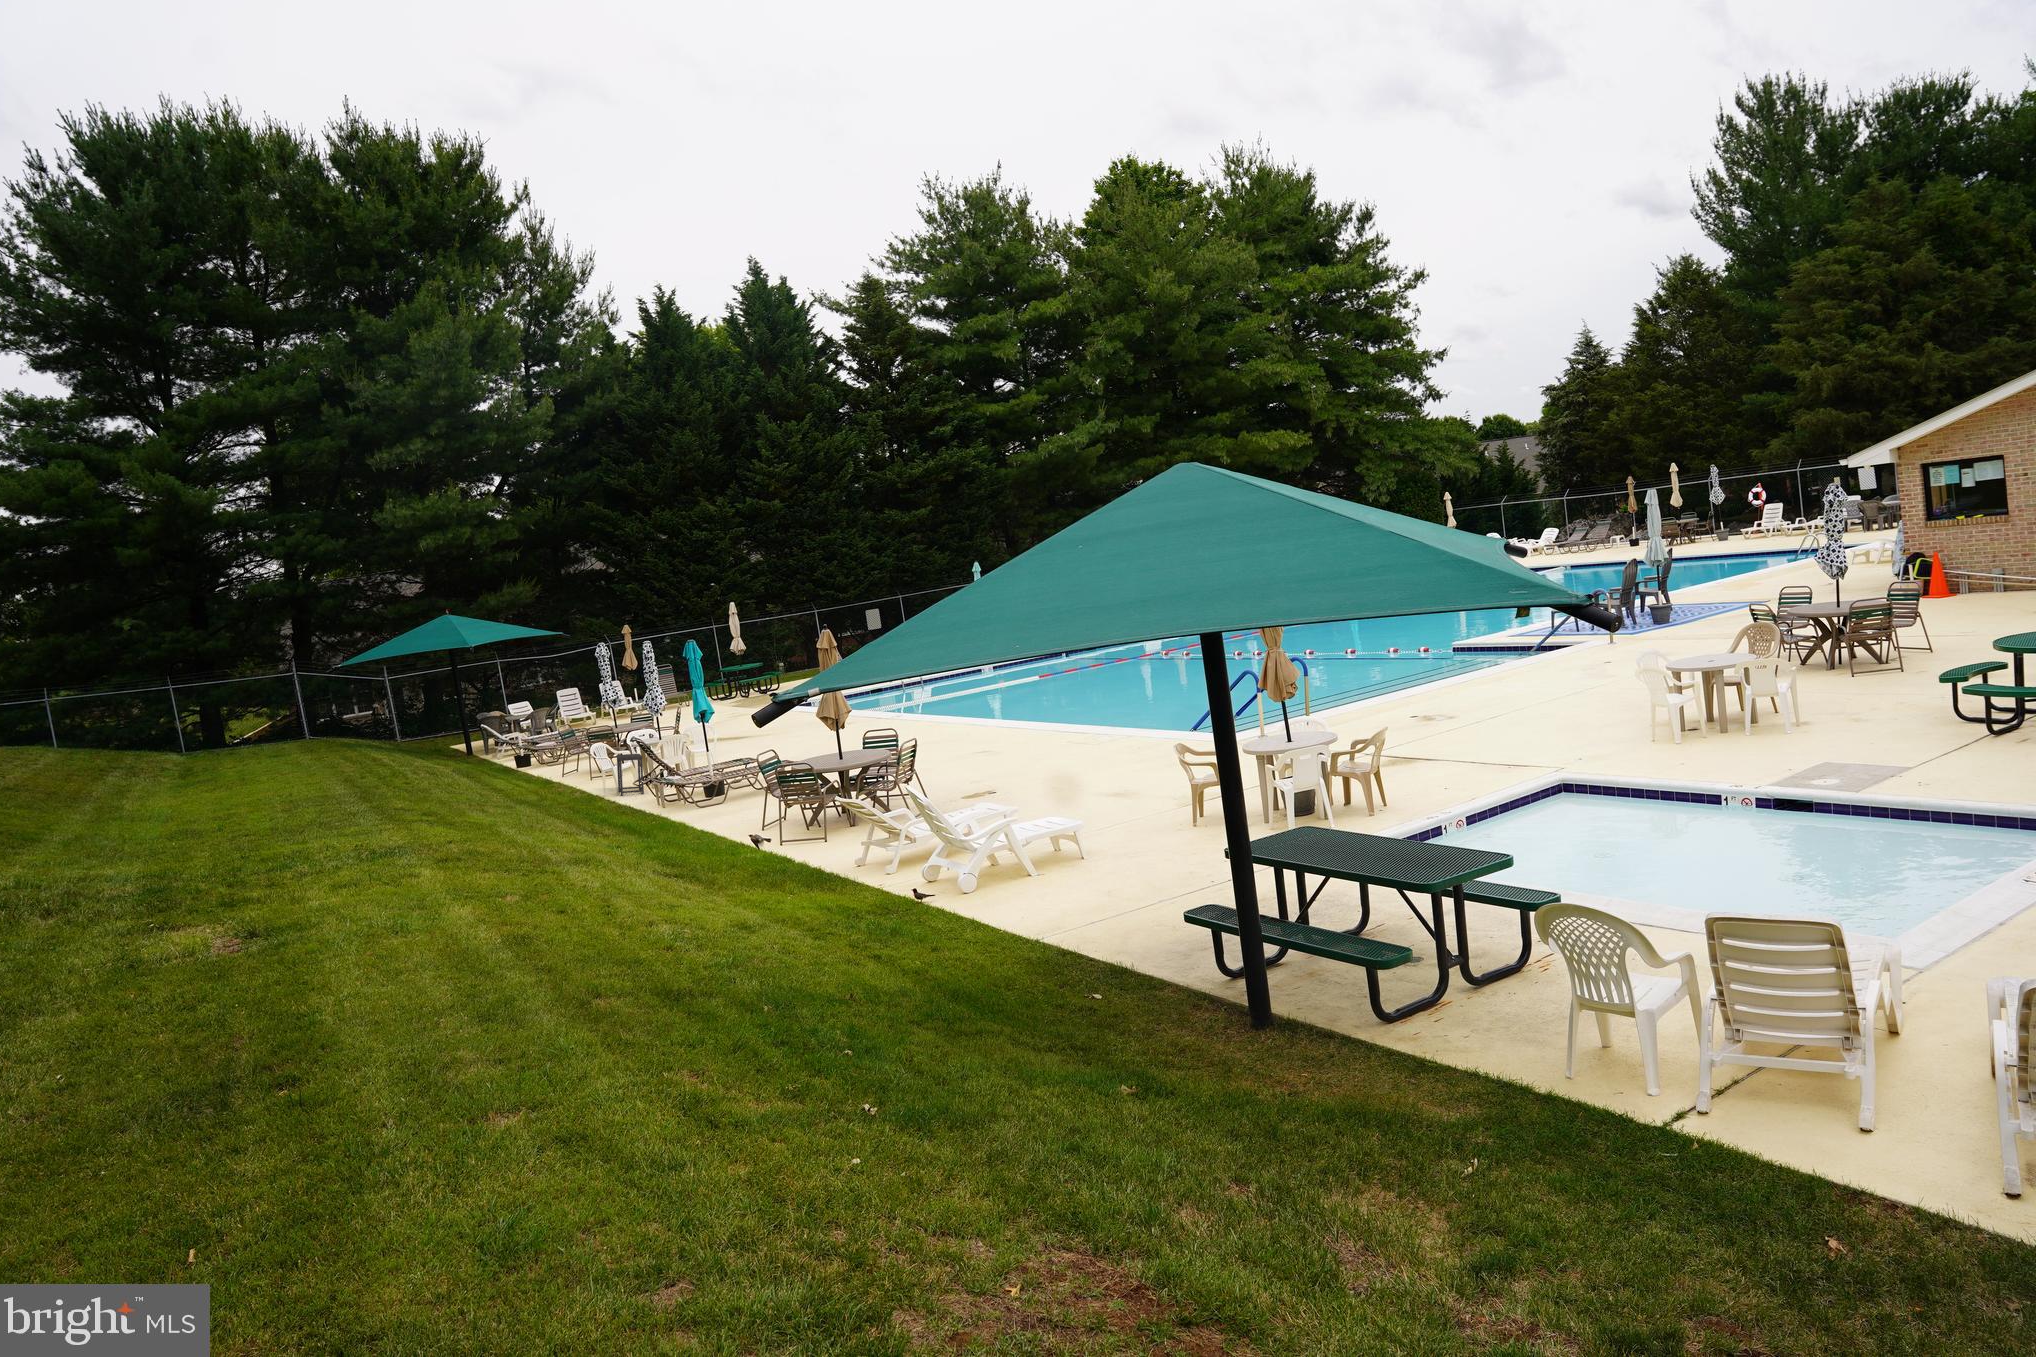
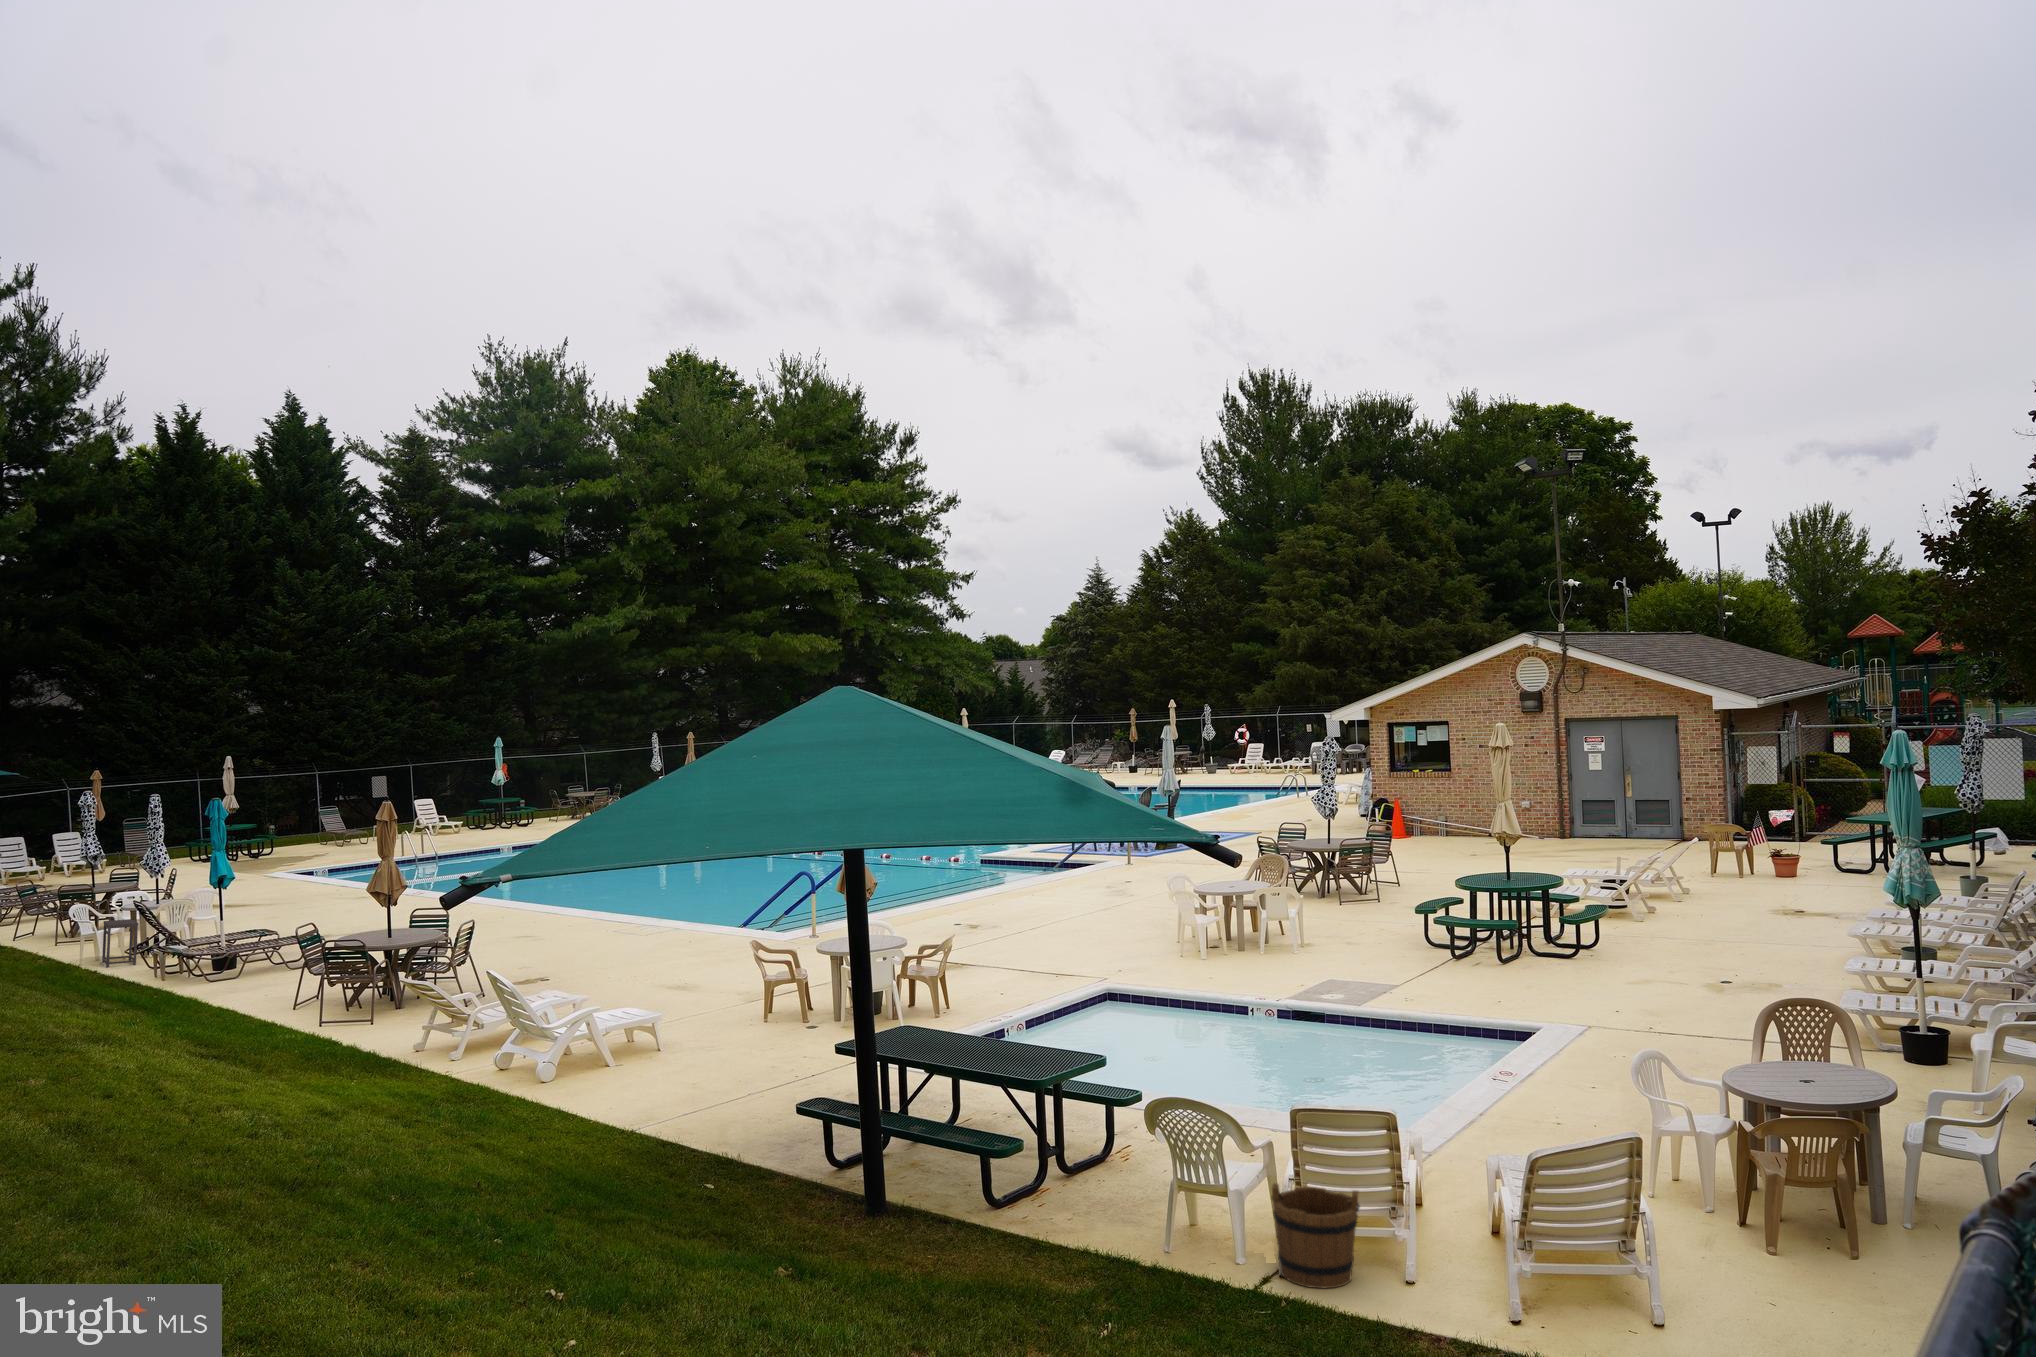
bucket: none [1676,998,1790,1116] -> present [1271,1183,1360,1289]

